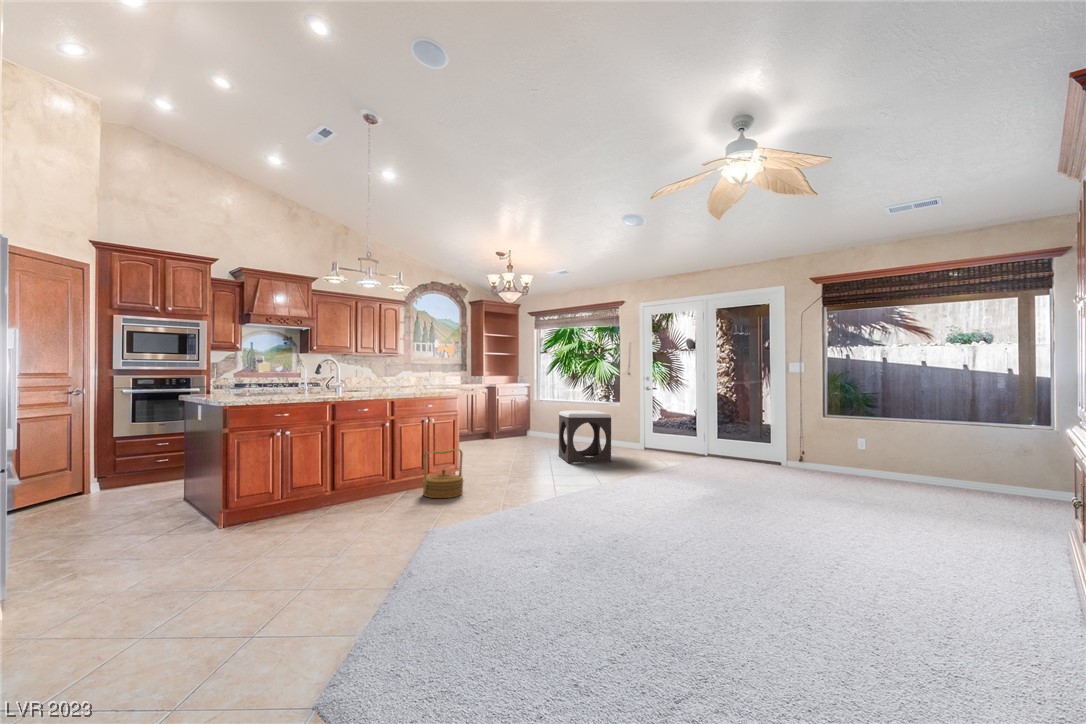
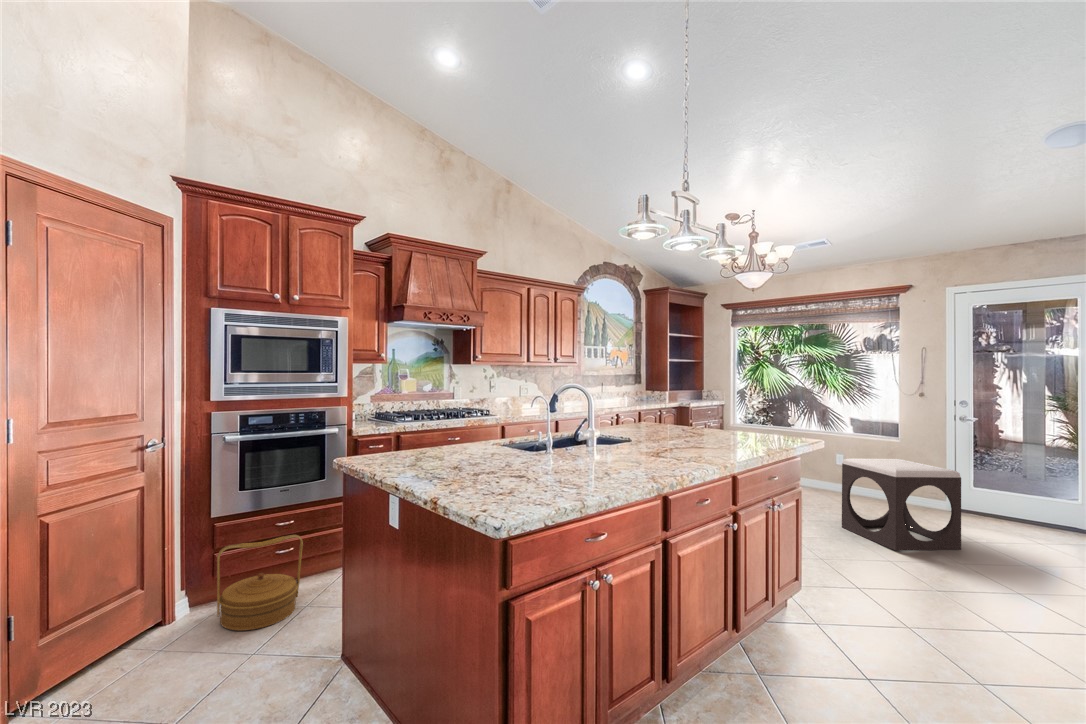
woven basket: present [423,449,464,498] -> present [217,535,303,631]

